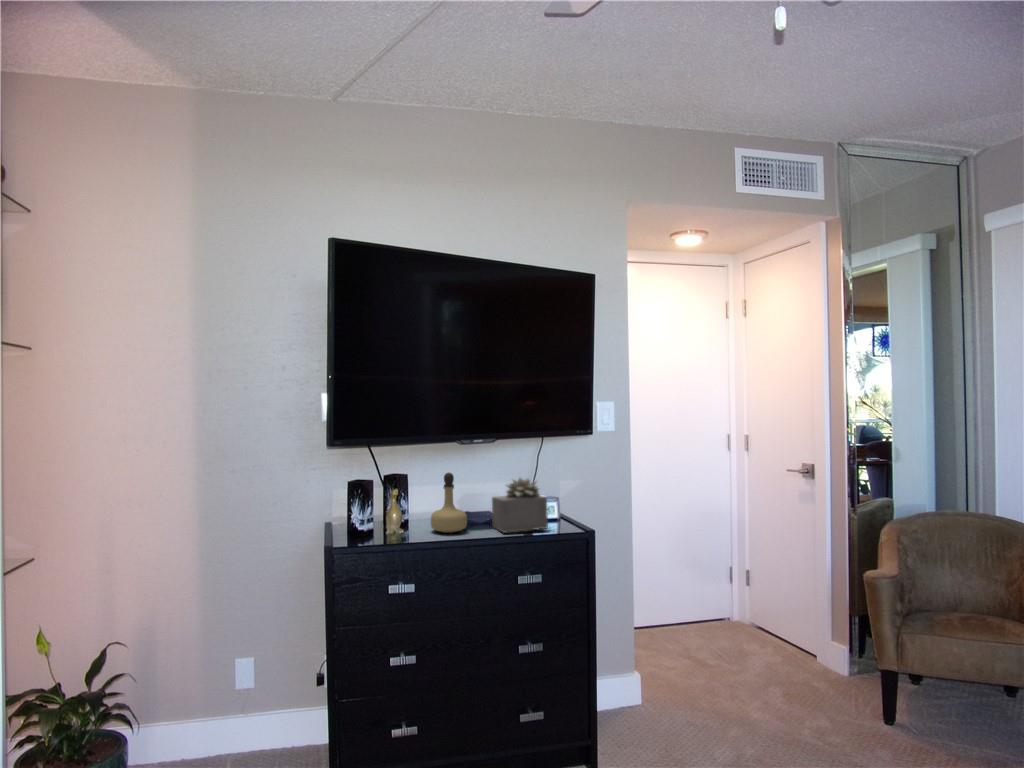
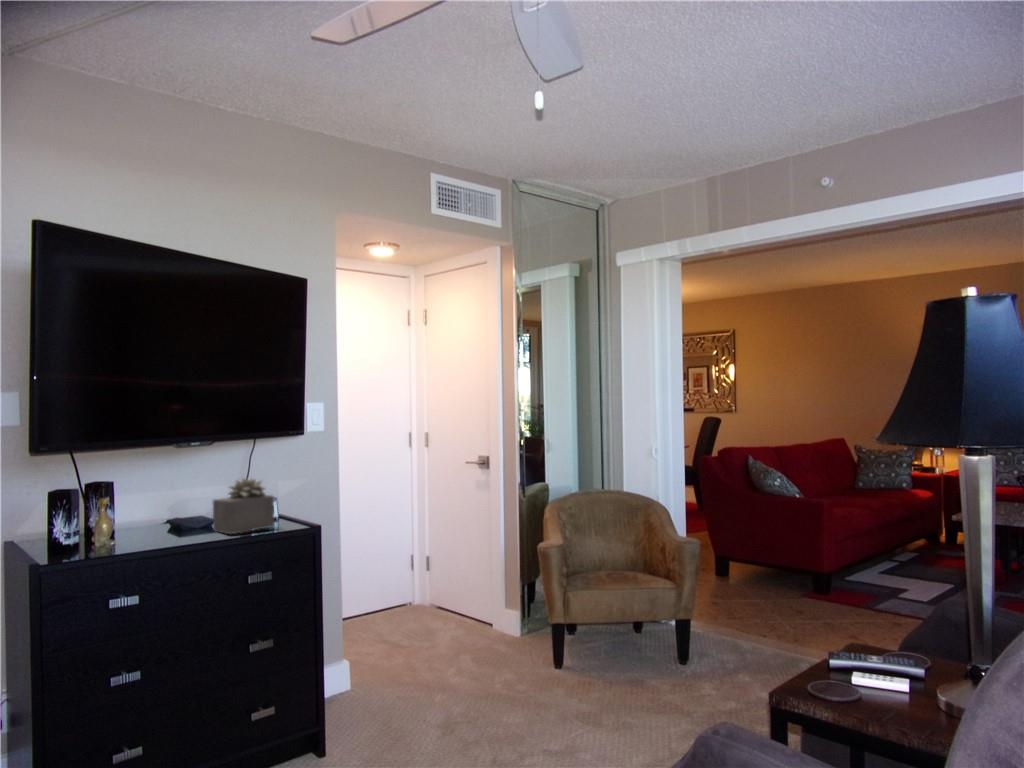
perfume bottle: present [431,473,467,533] -> none [147,476,190,540]

